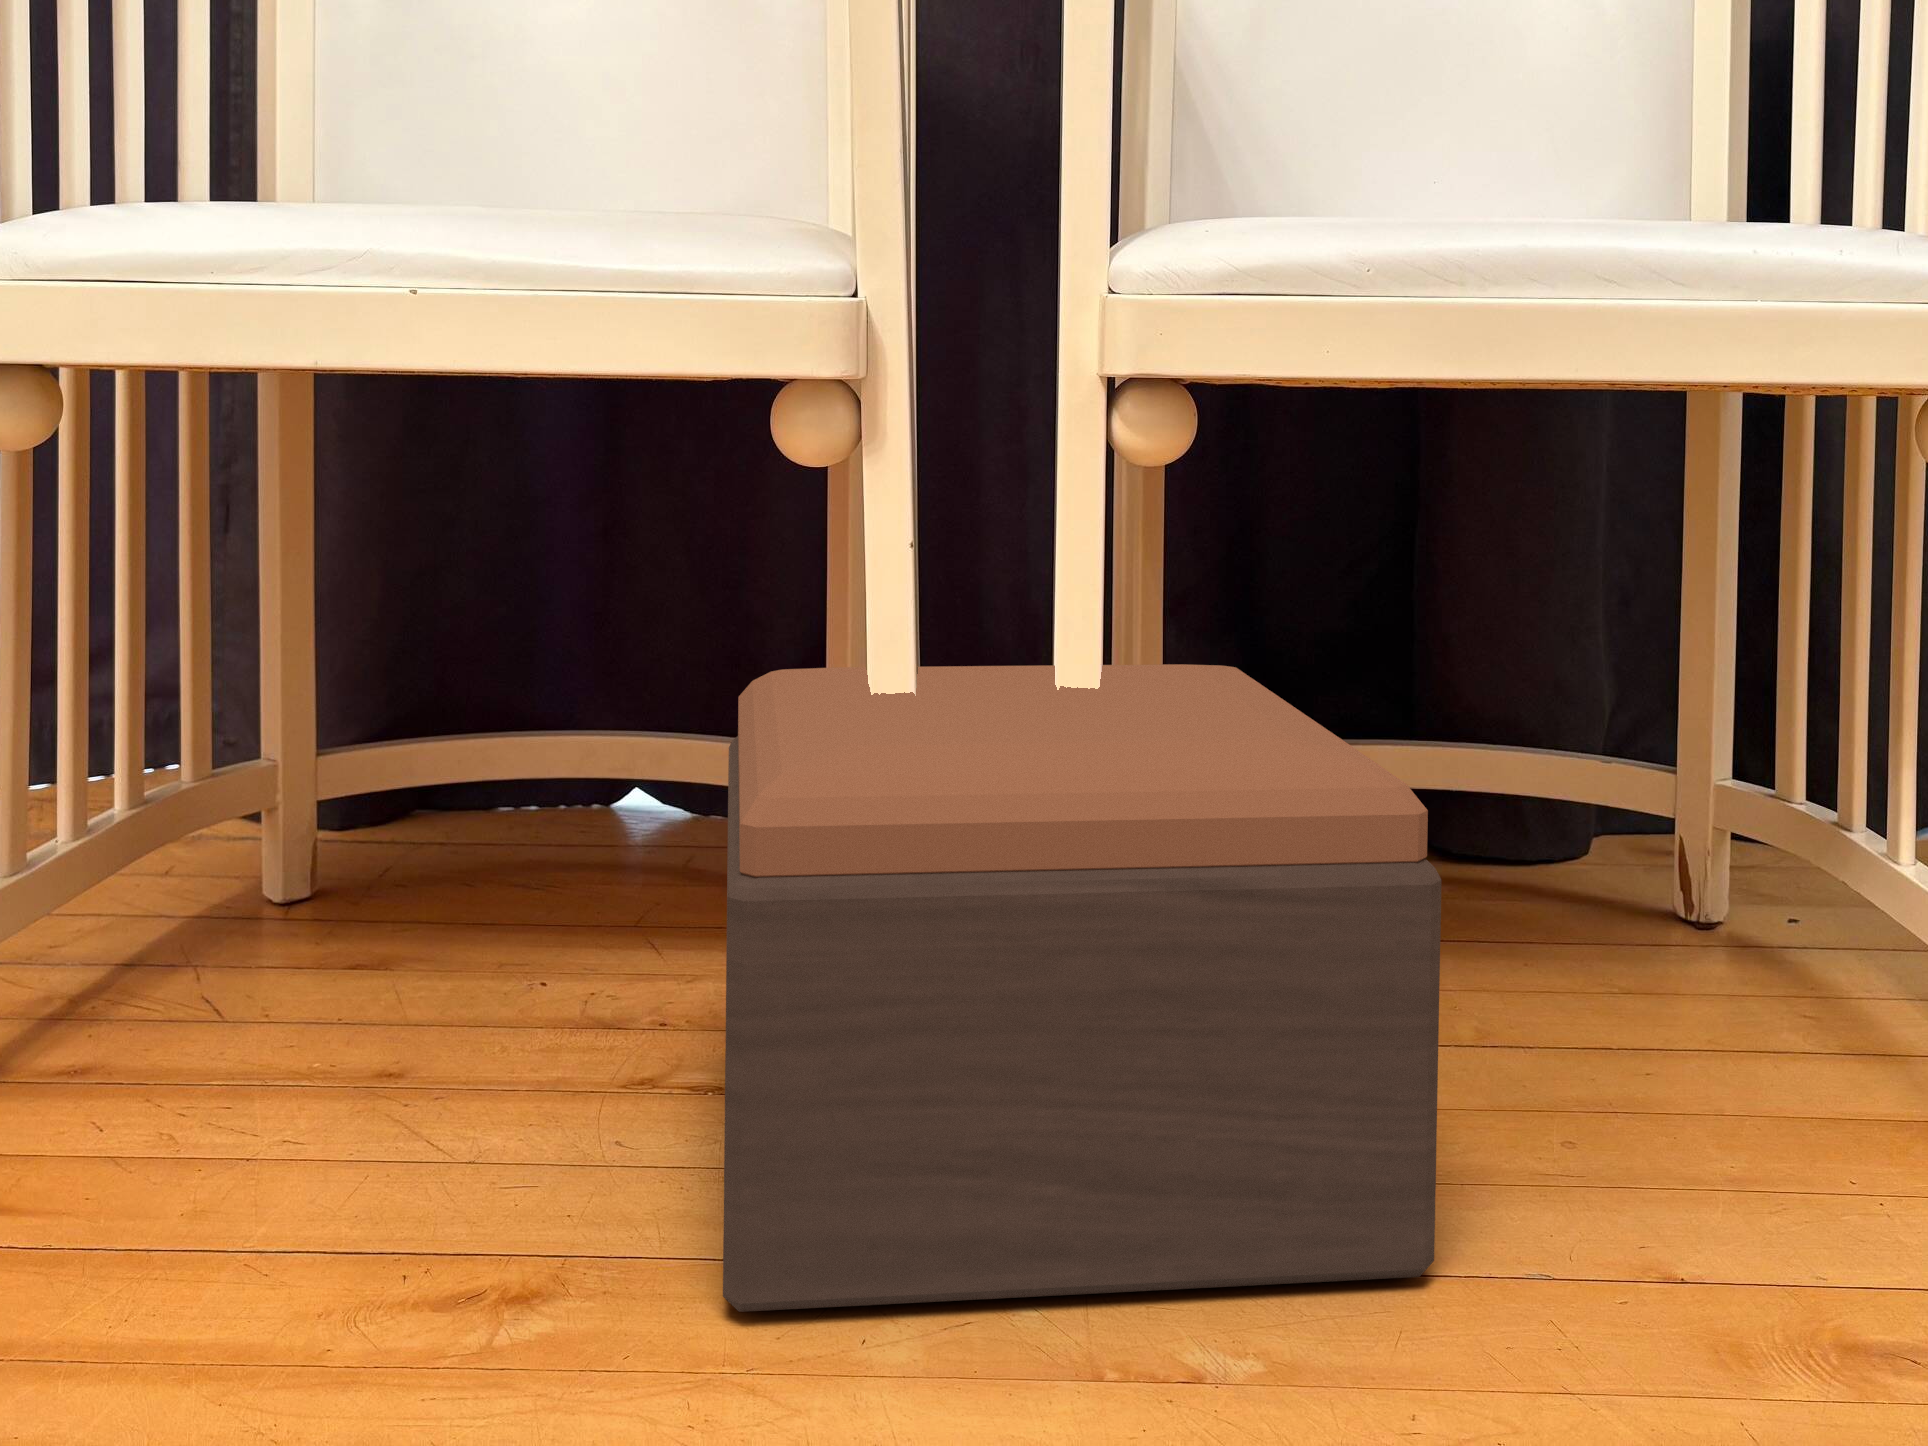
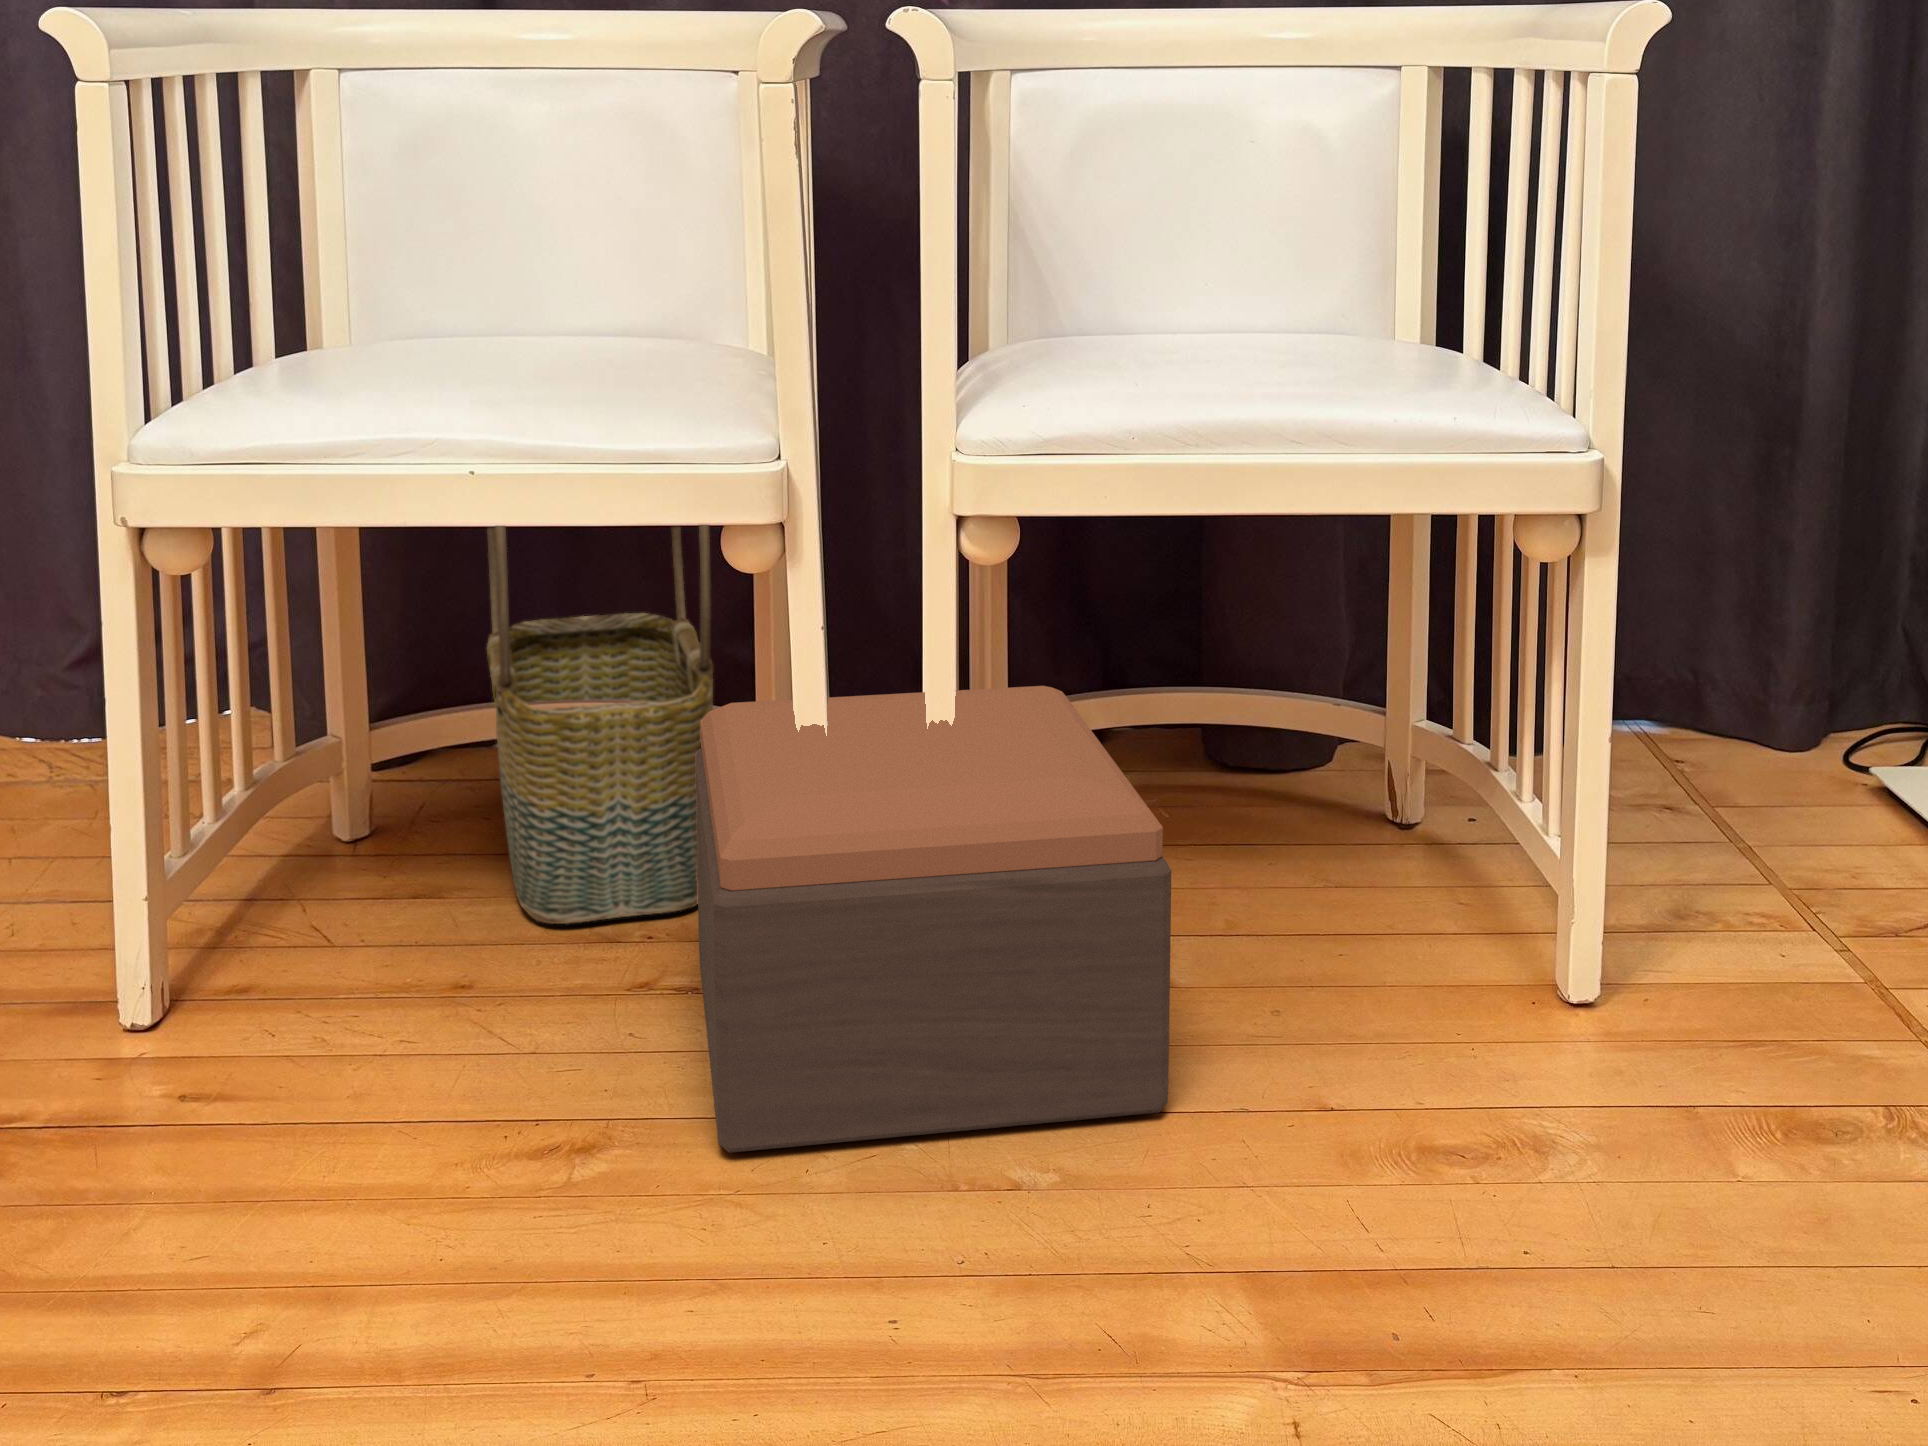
basket: none [478,316,765,1001] -> present [487,525,713,924]

